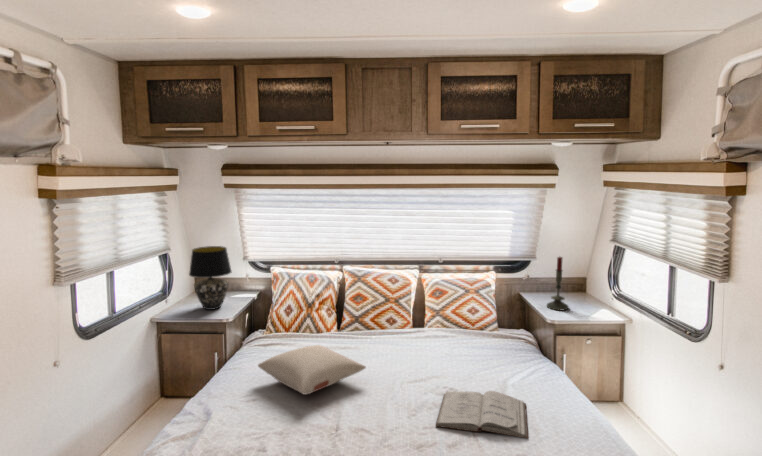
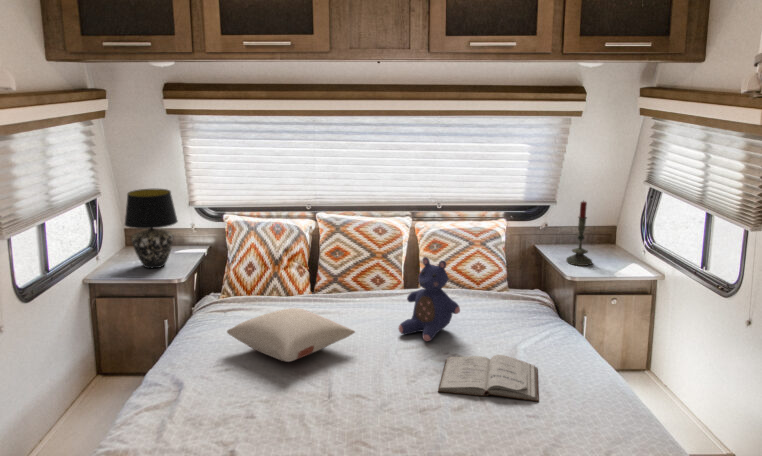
teddy bear: none [405,303,457,376] -> present [399,257,460,341]

